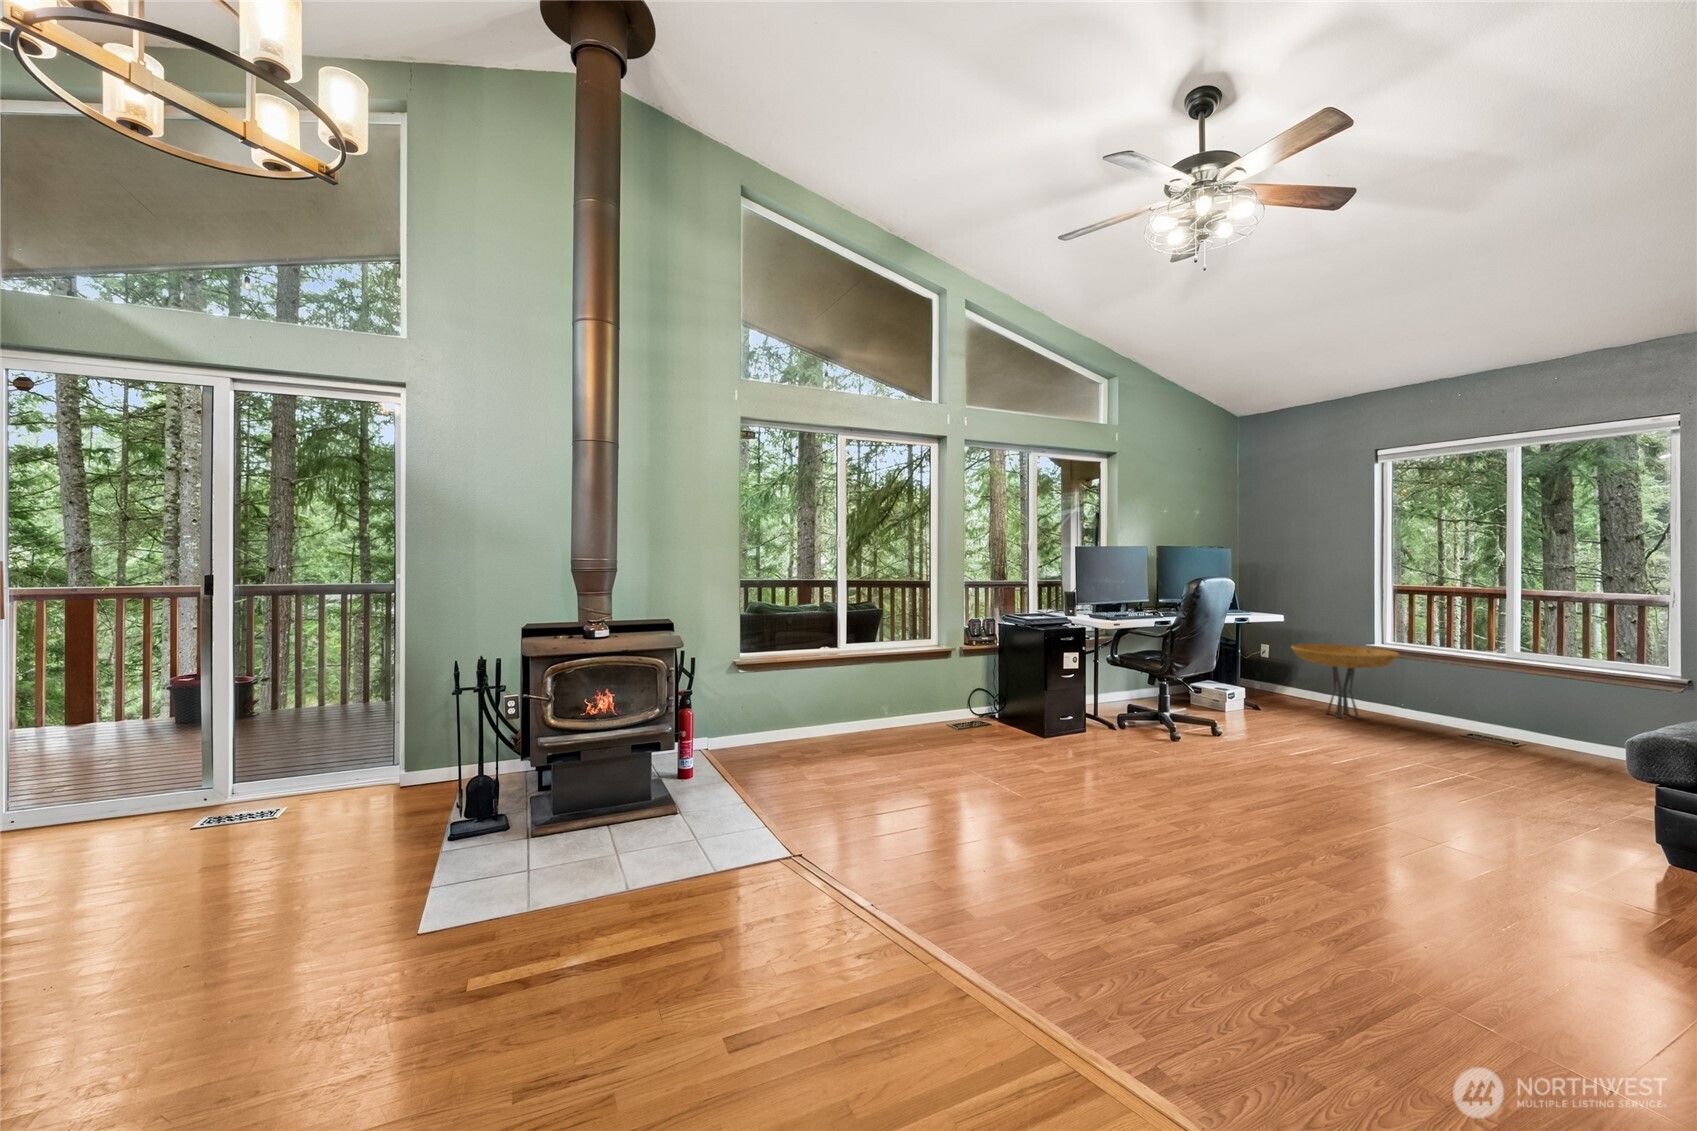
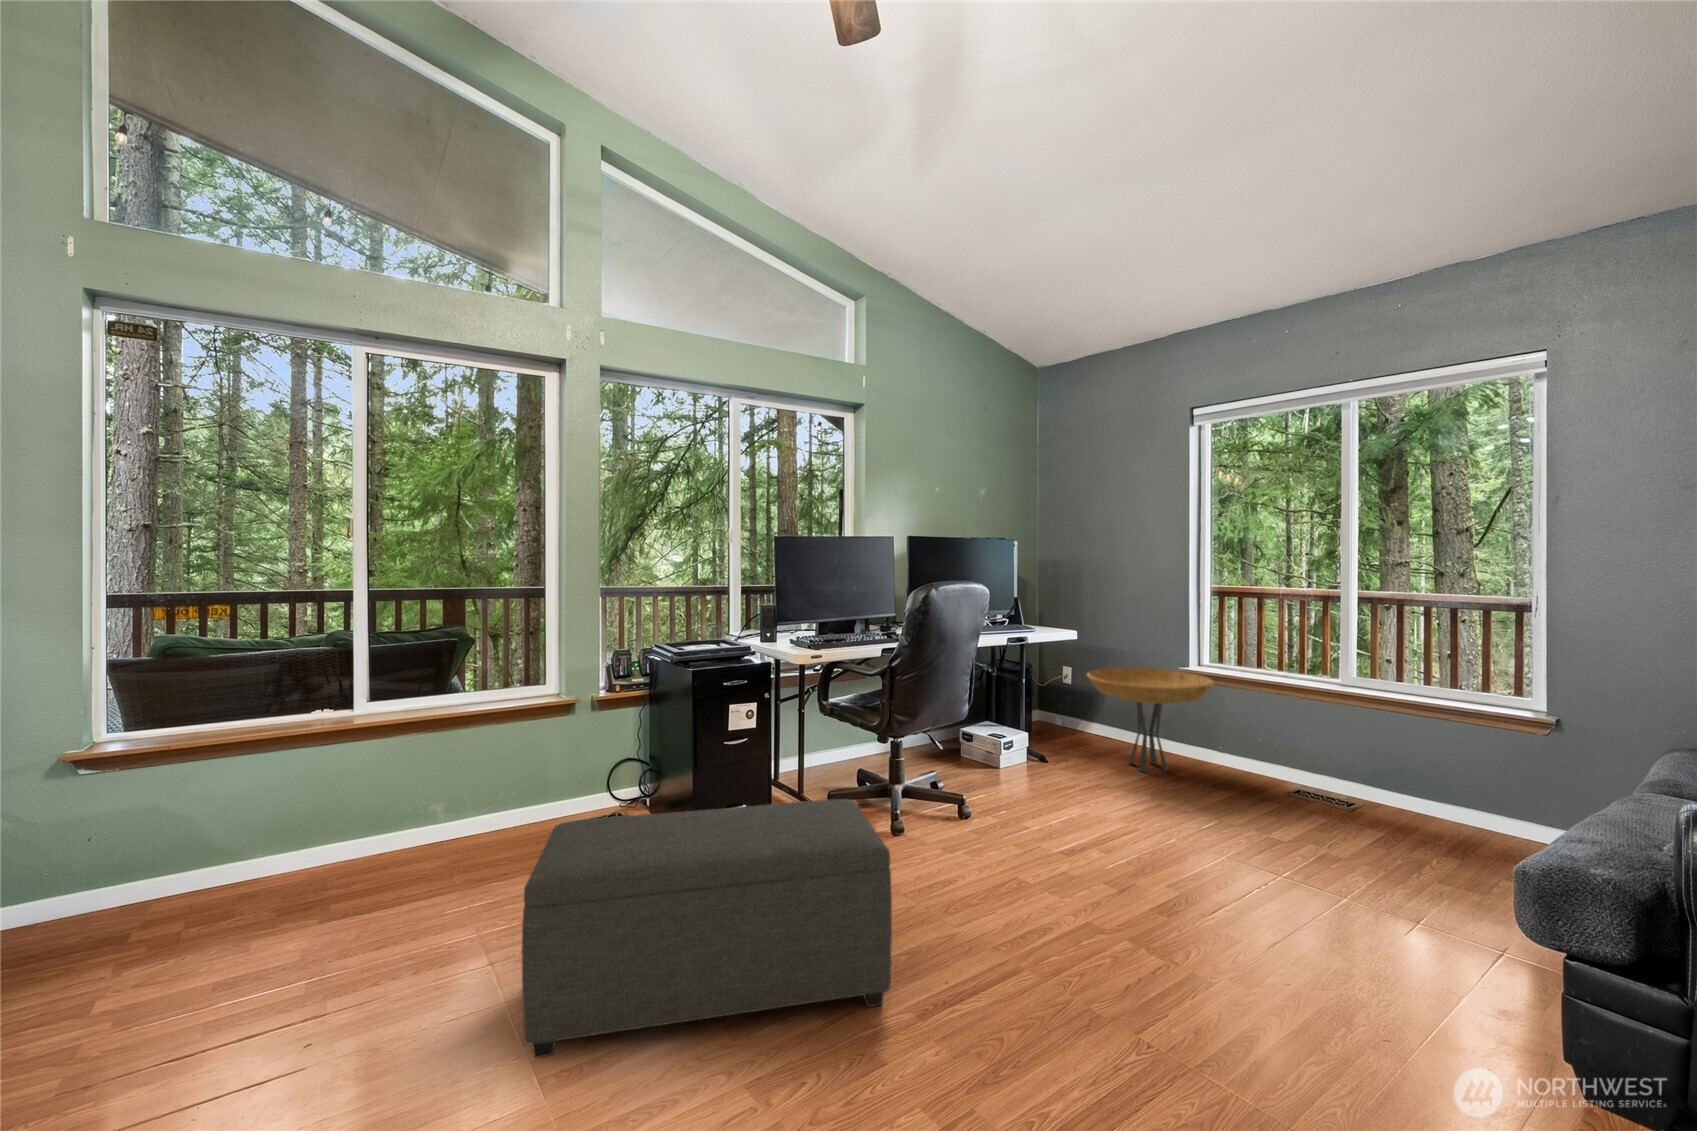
ottoman: none [1024,699,1229,804] -> present [522,799,892,1058]

